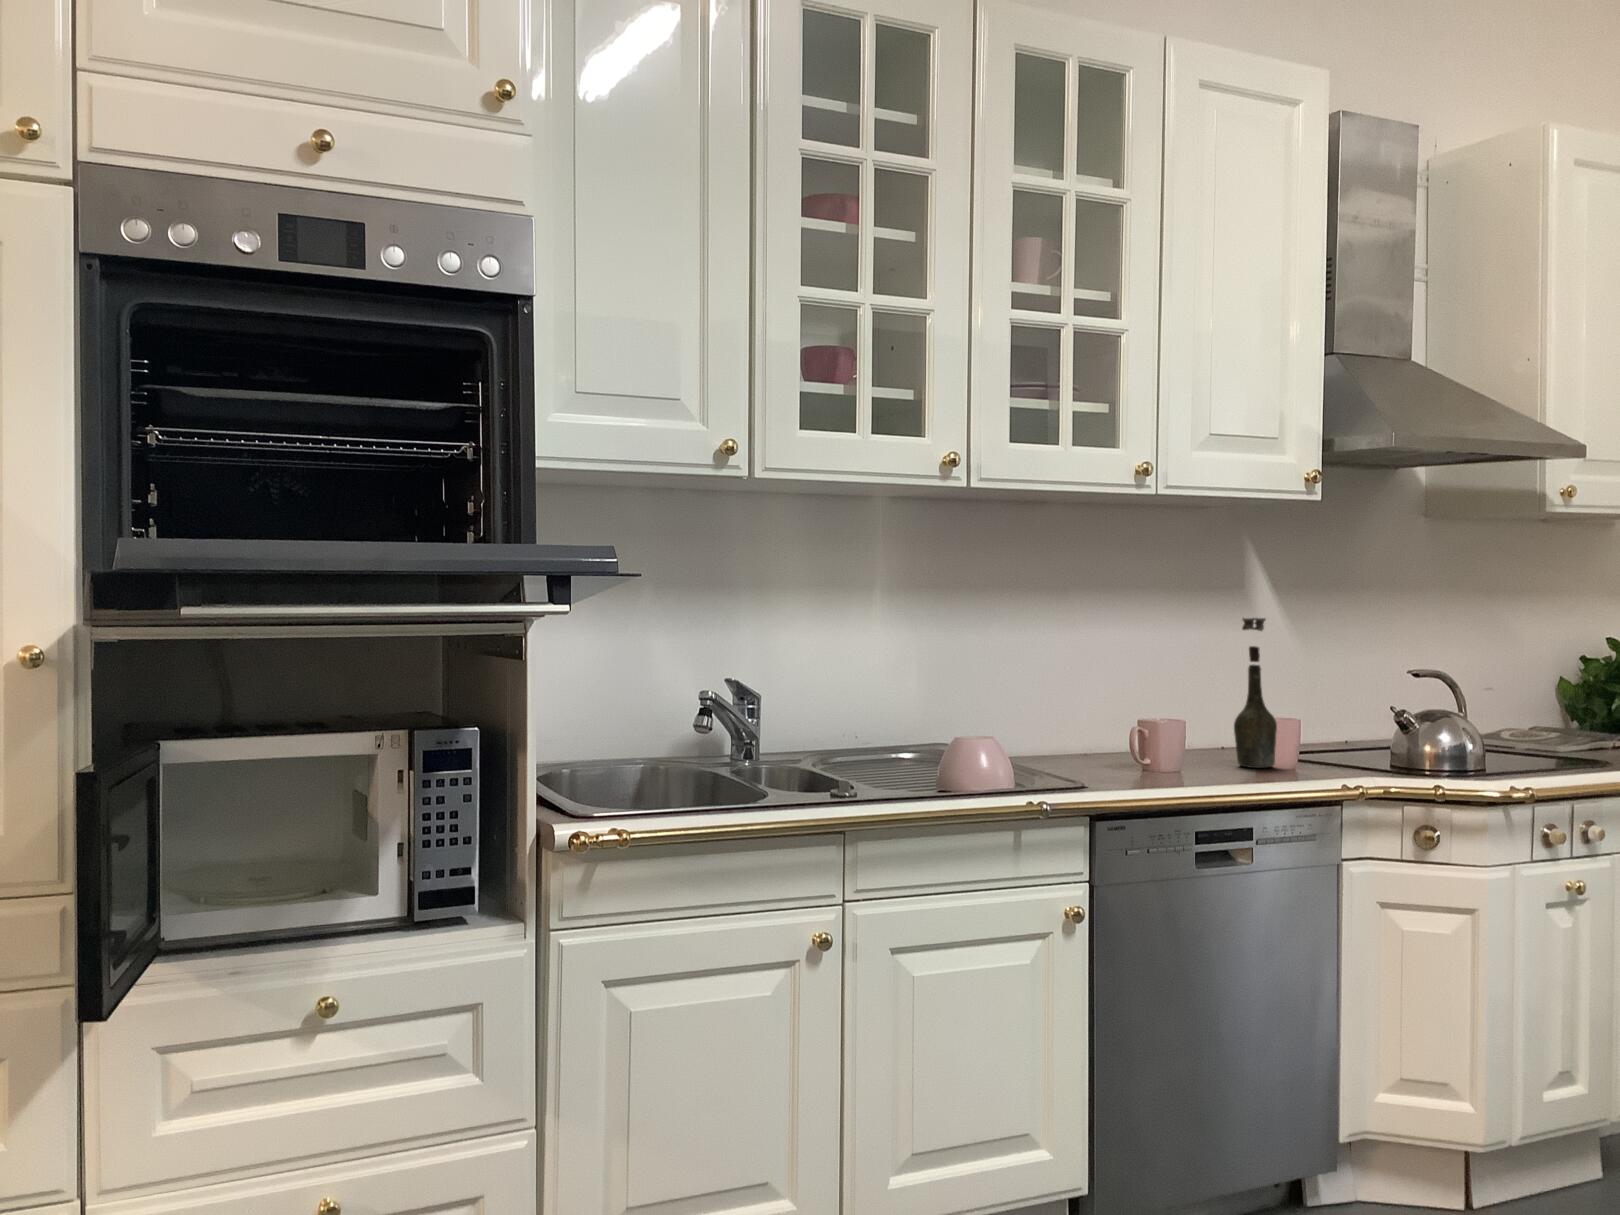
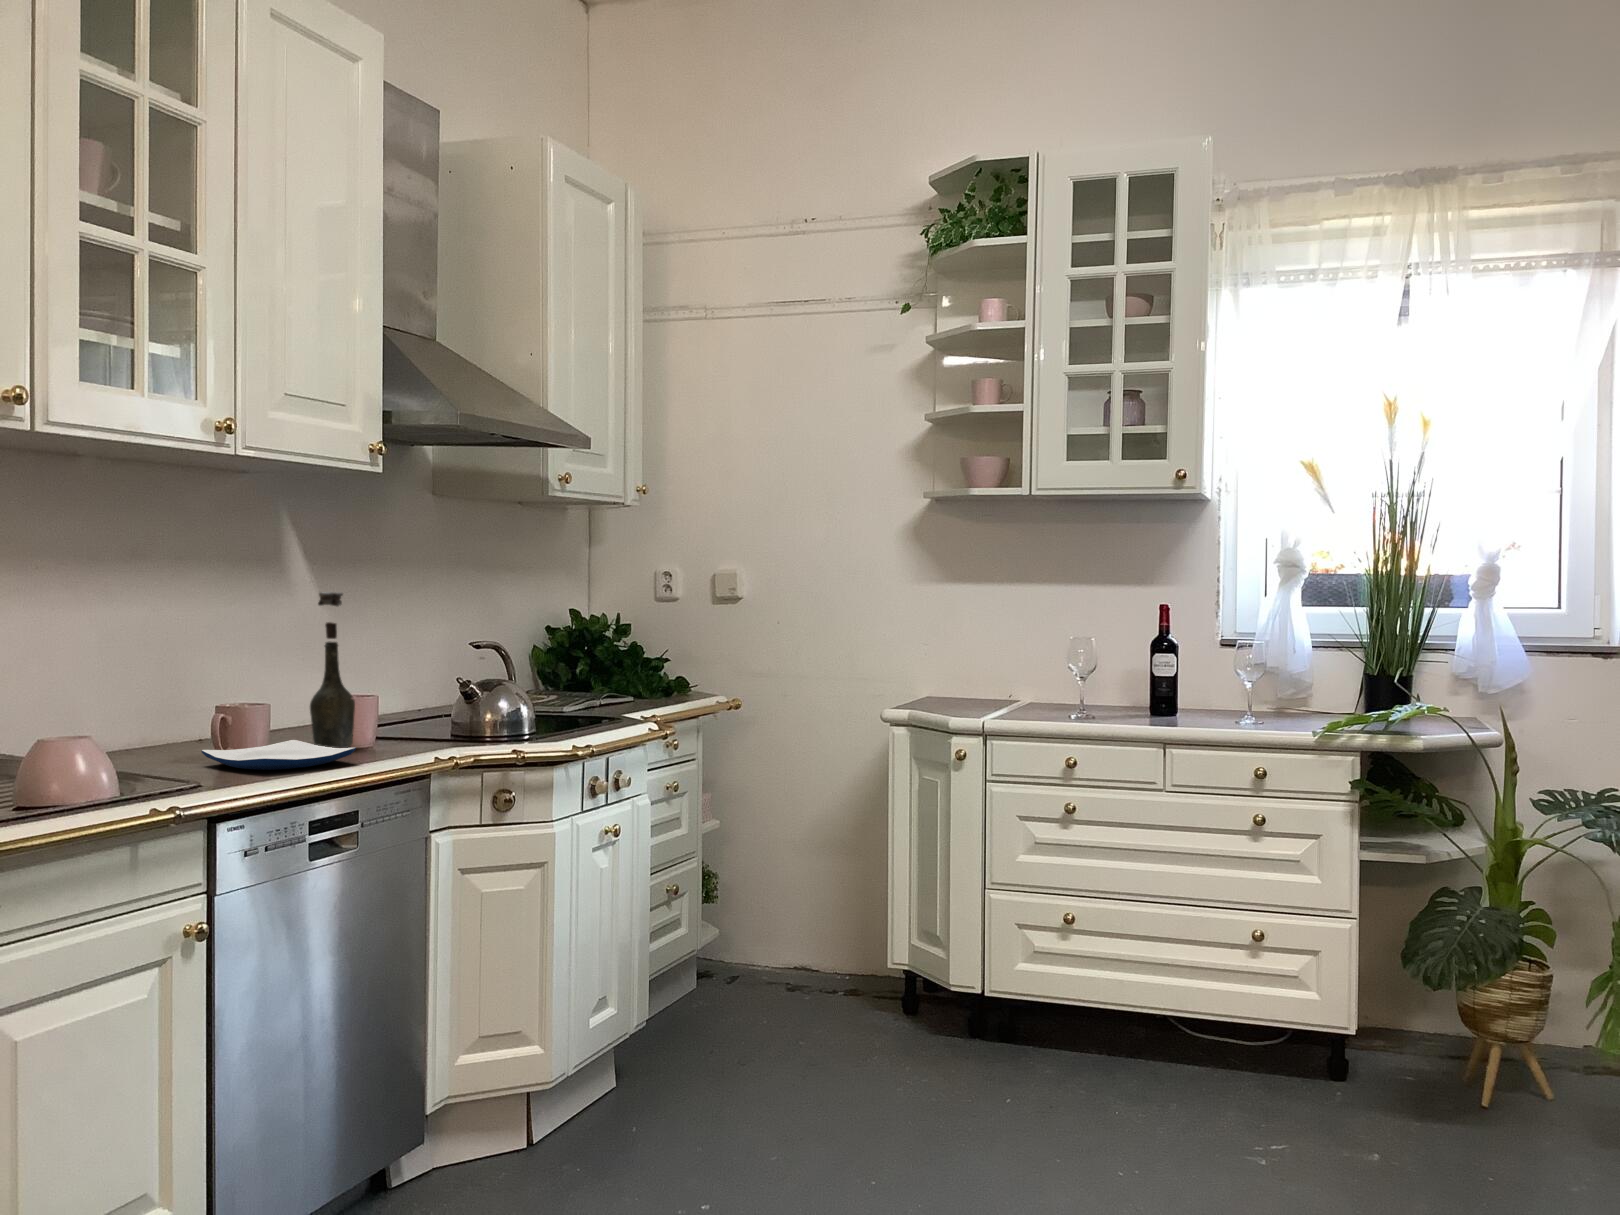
plate: none [1122,755,1253,781] -> present [201,740,356,770]

